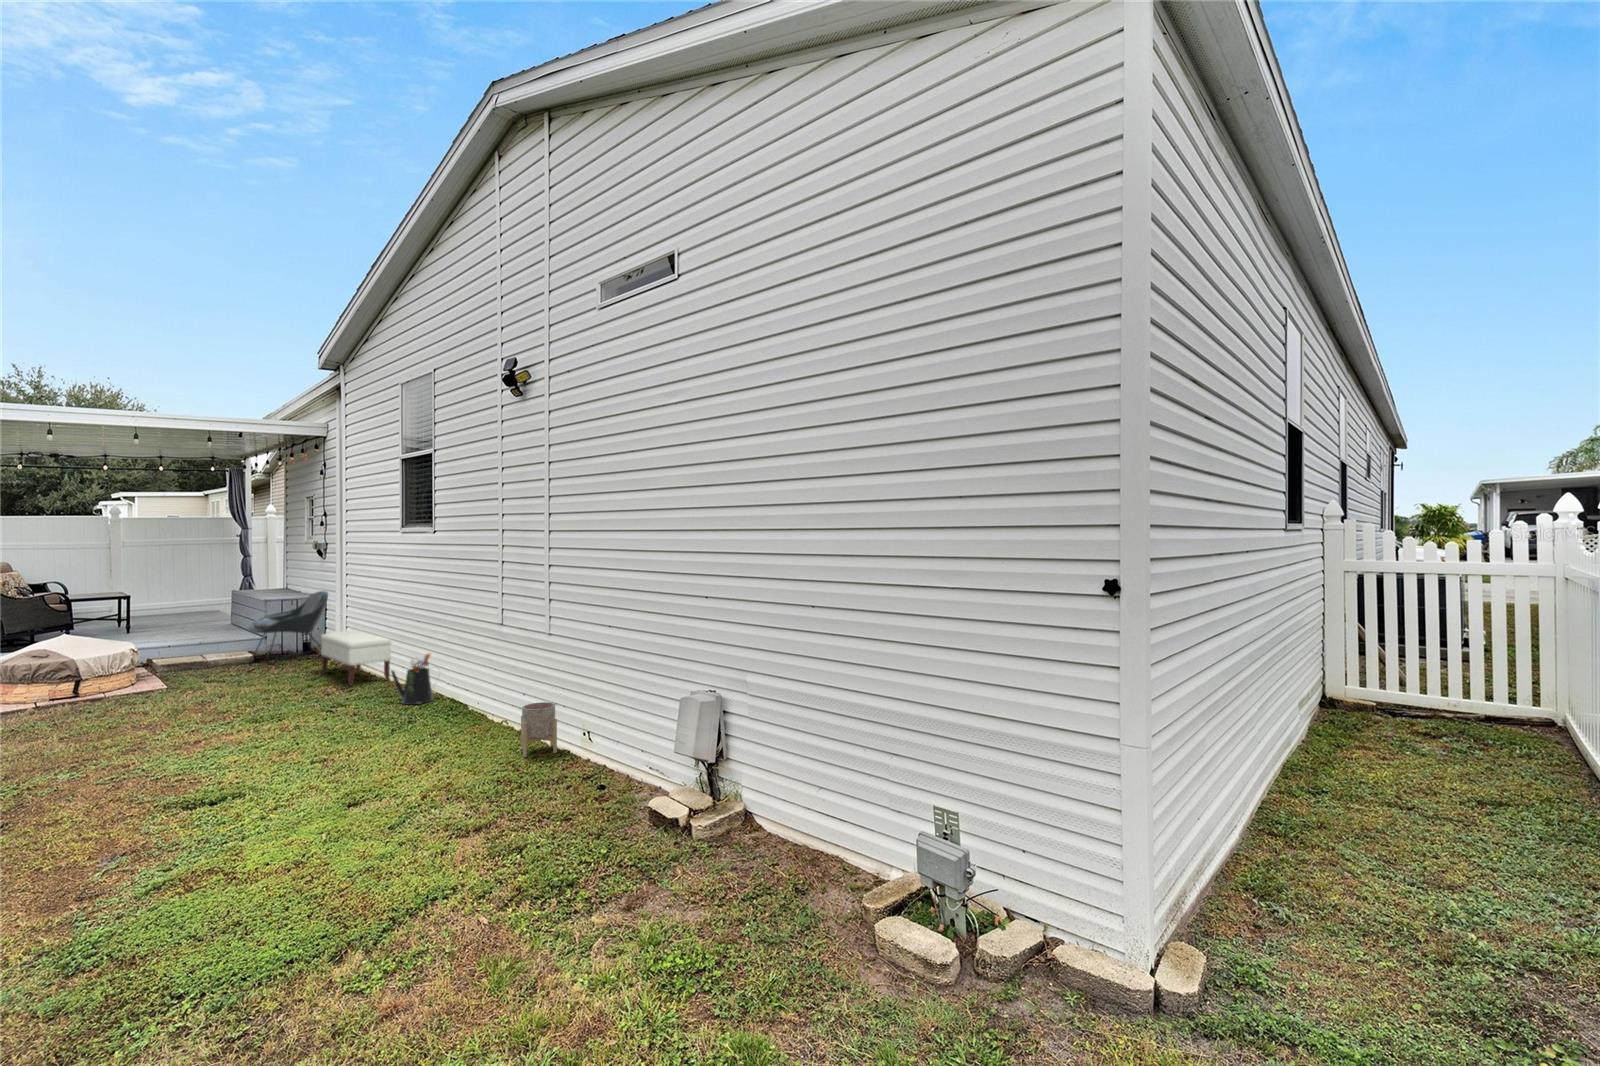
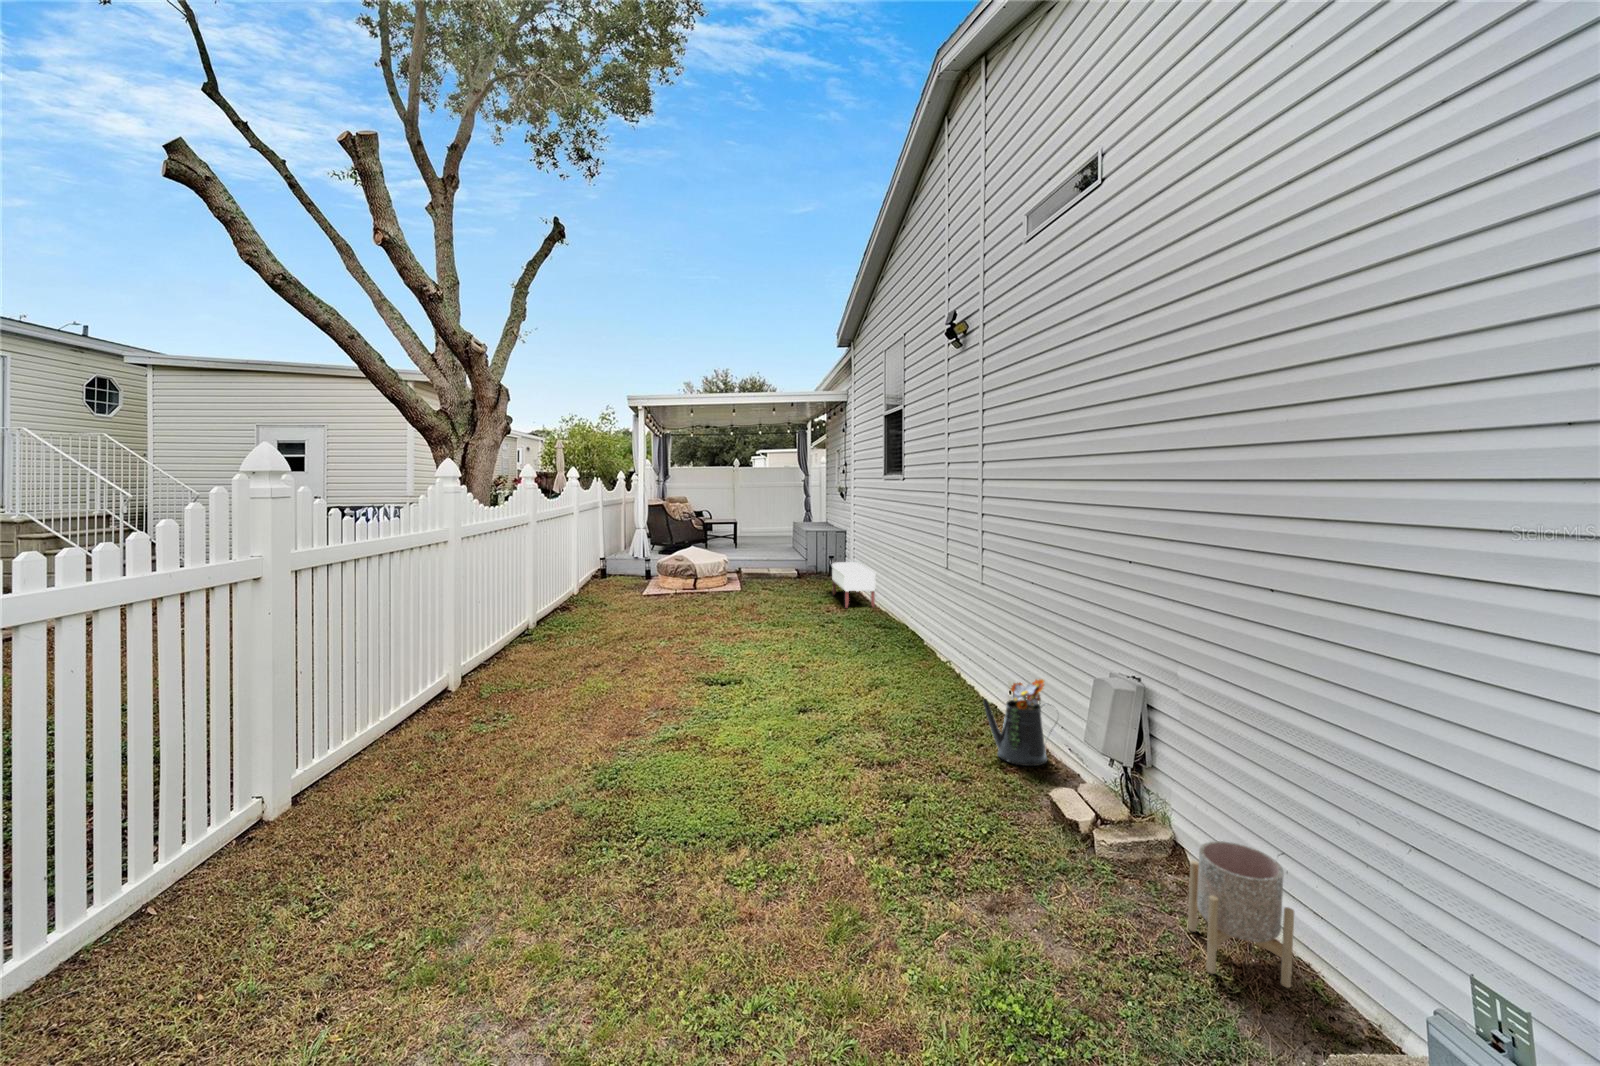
lounge chair: present [248,591,328,664] -> none [794,528,843,583]
watering can: present [391,653,433,705] -> present [983,679,1057,766]
planter: present [521,702,557,757] -> present [1188,841,1294,988]

